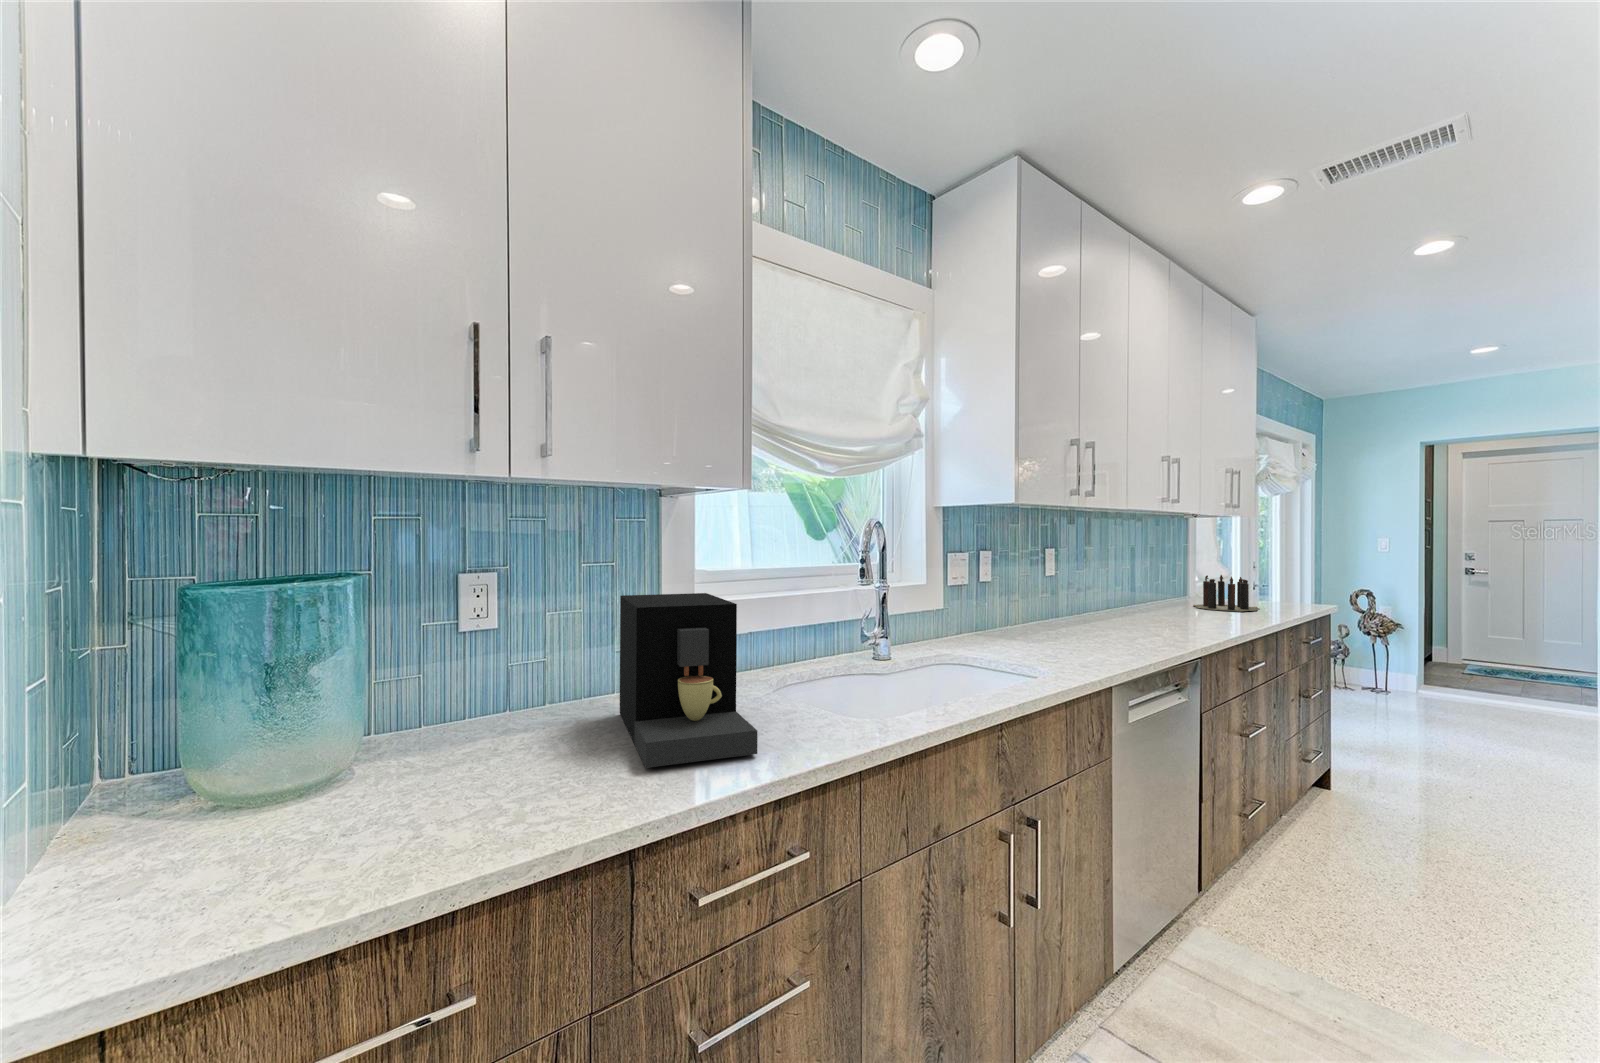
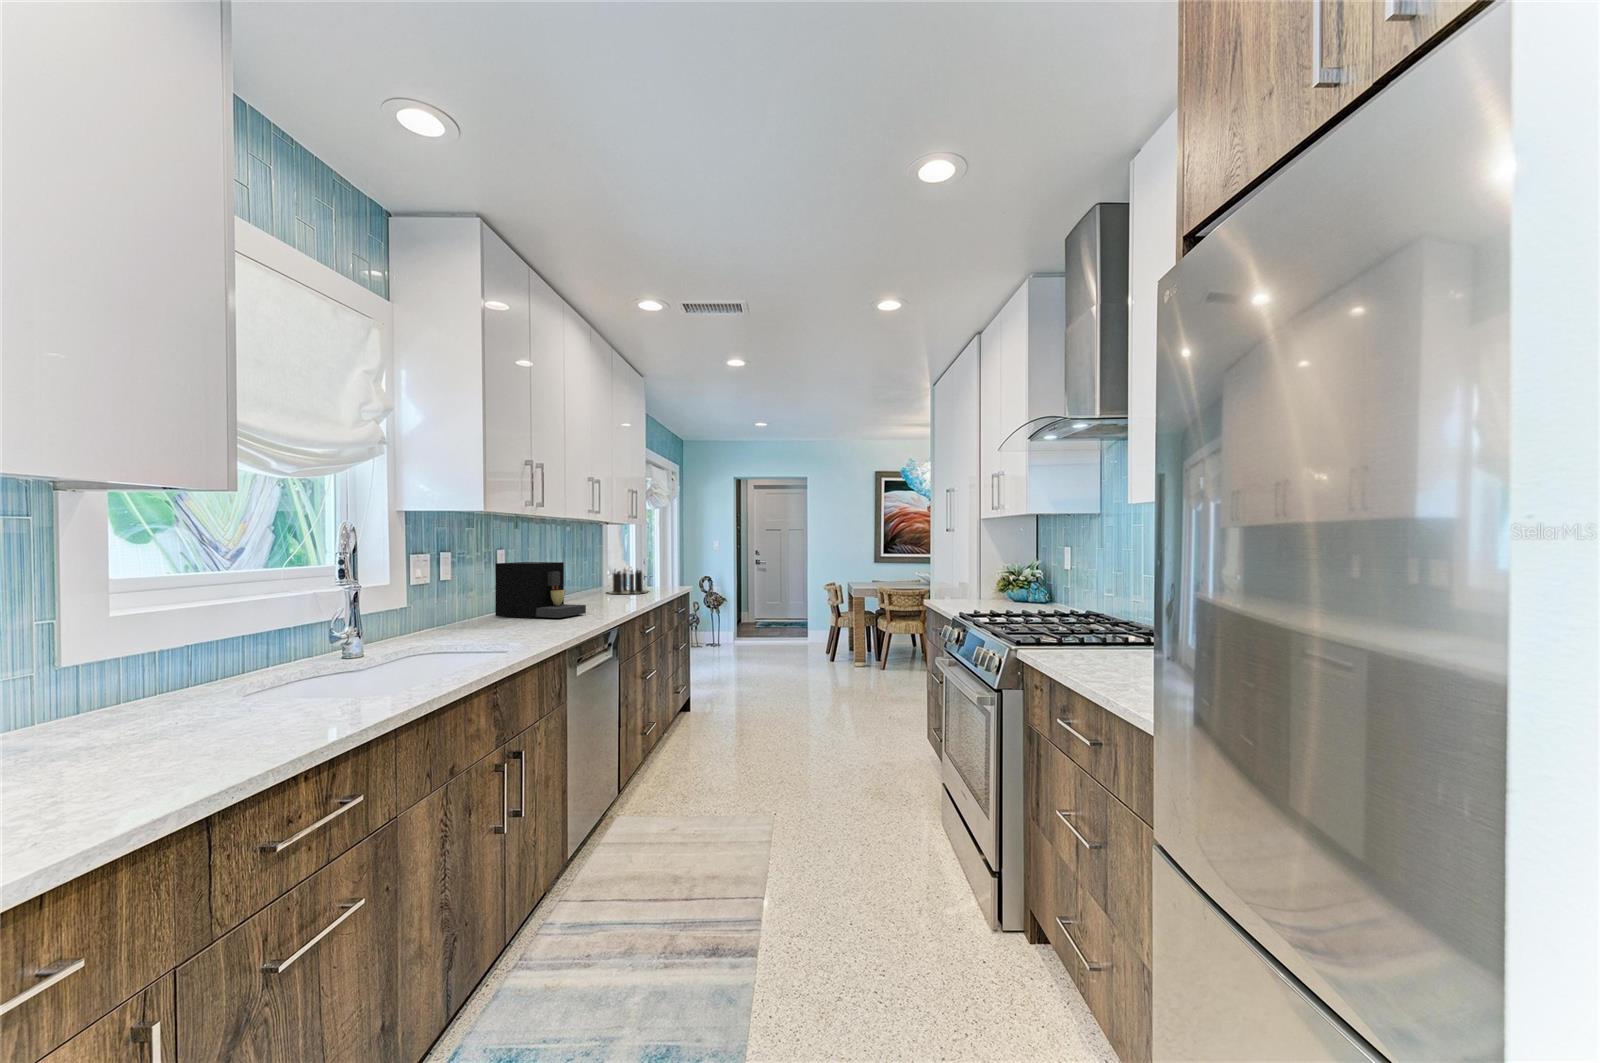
coffee maker: present [620,593,758,768] -> present [495,562,586,618]

